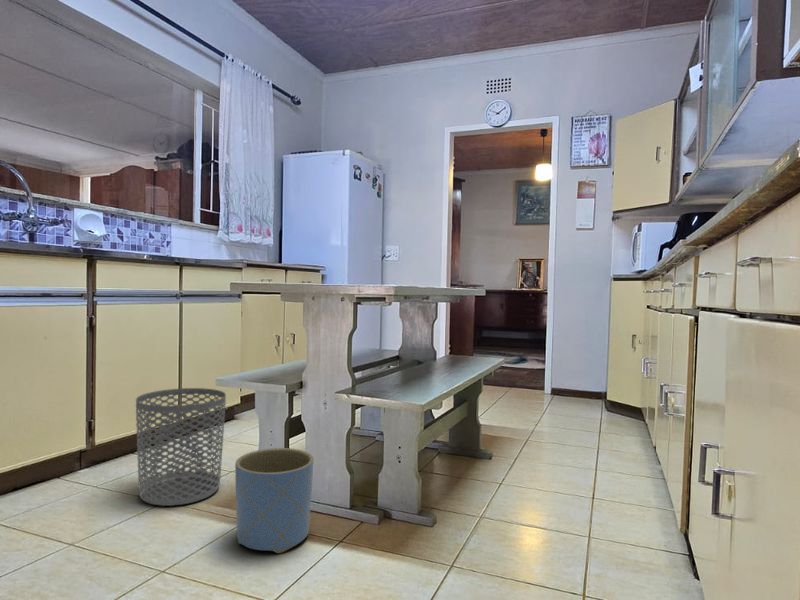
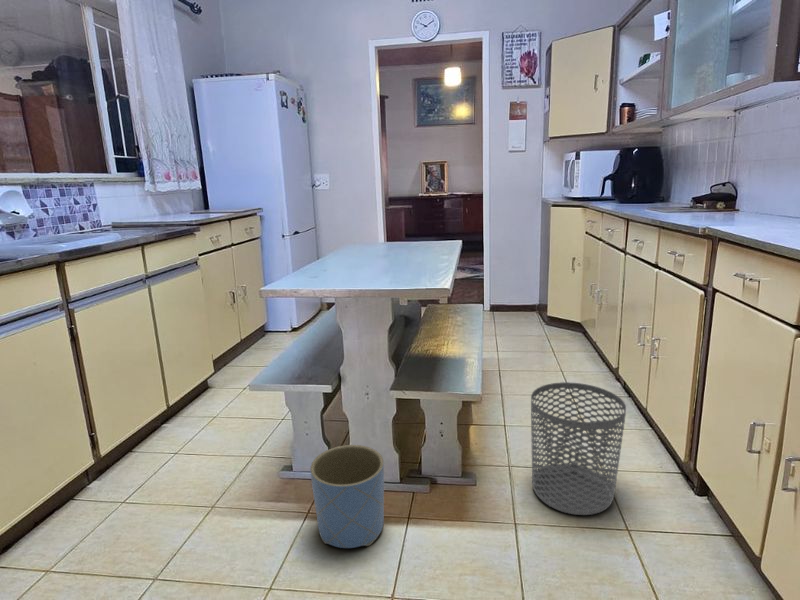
waste bin: present [136,388,226,506] -> present [531,382,626,515]

